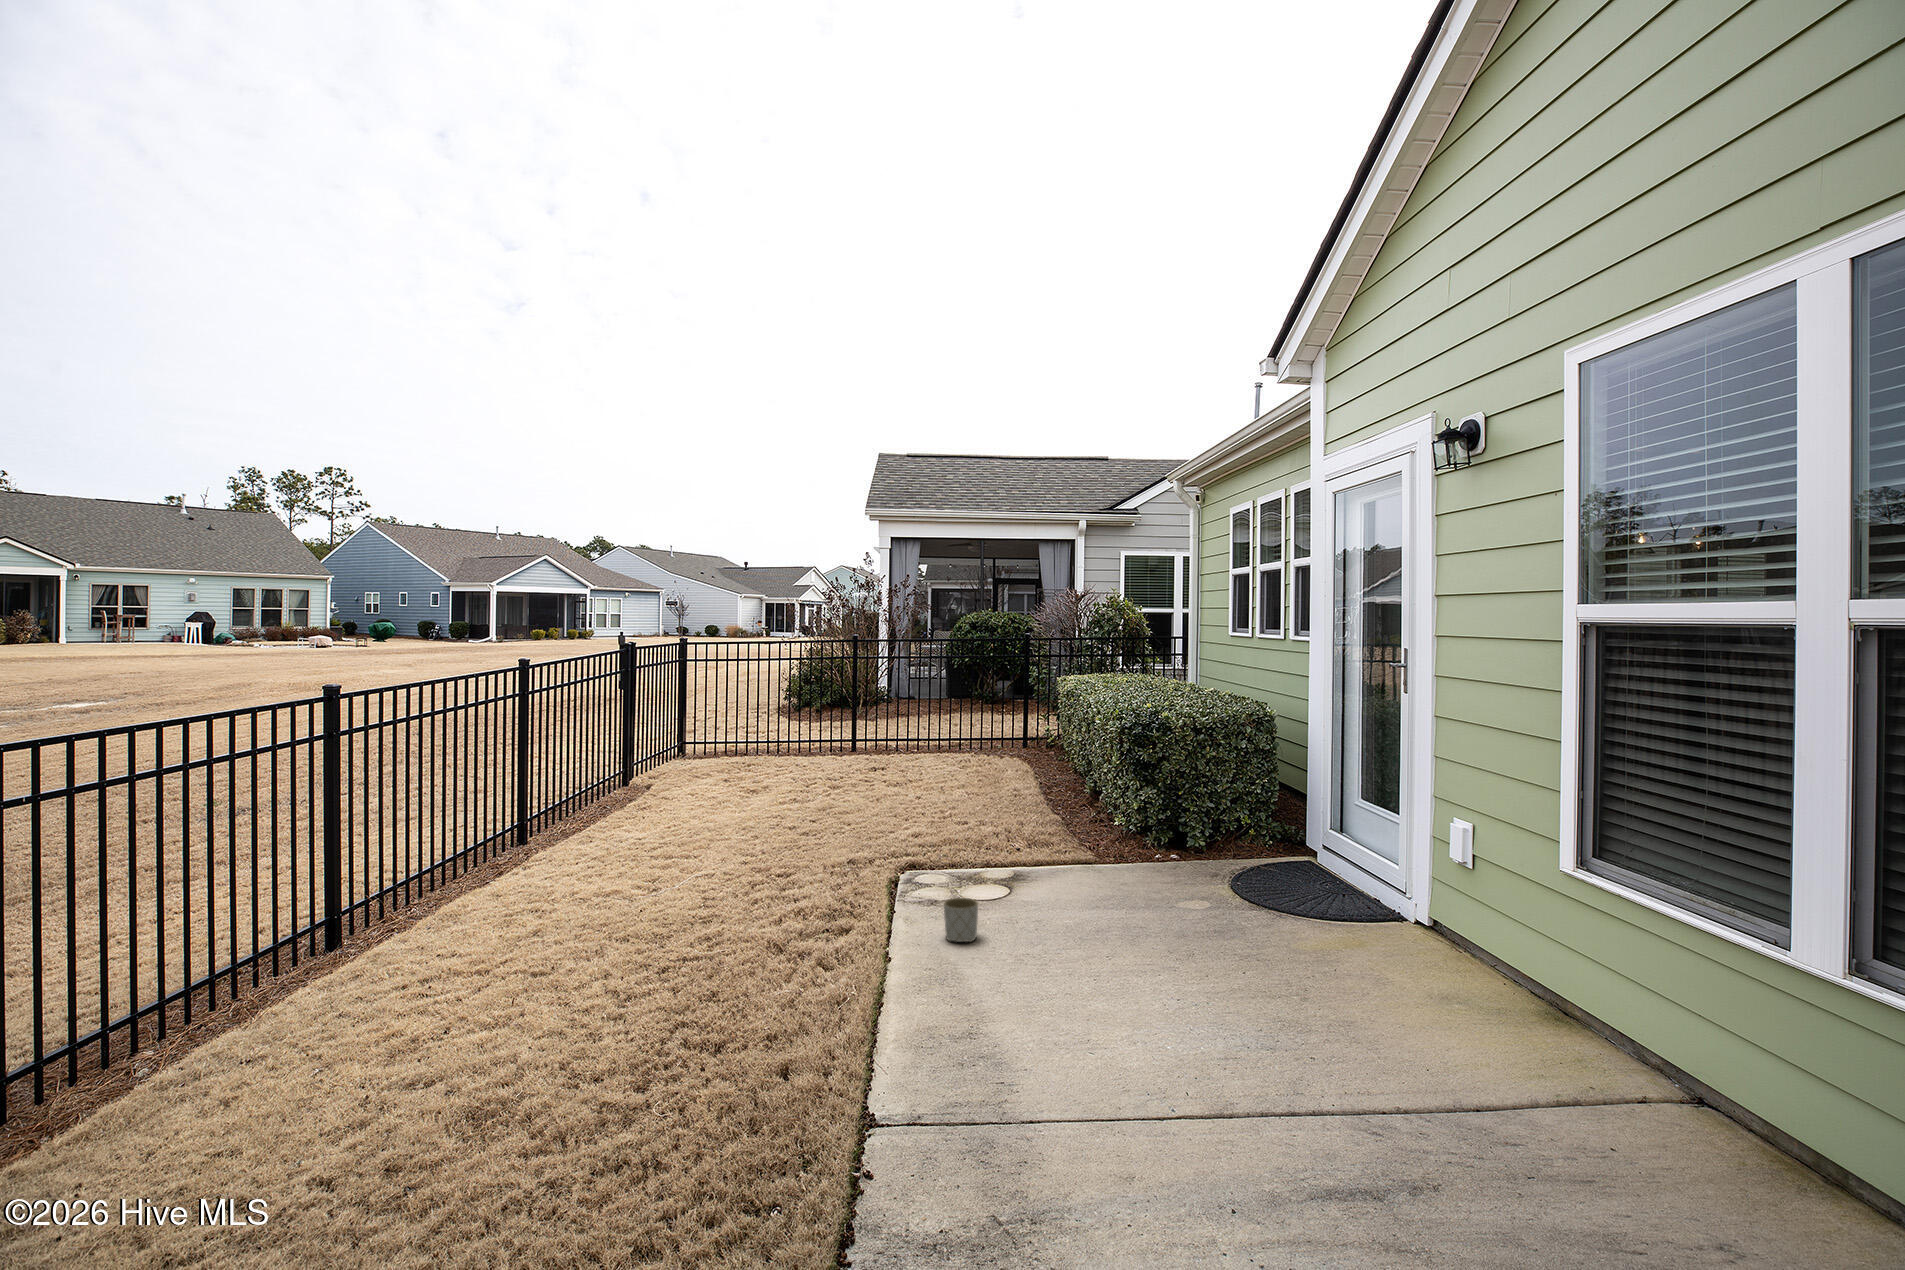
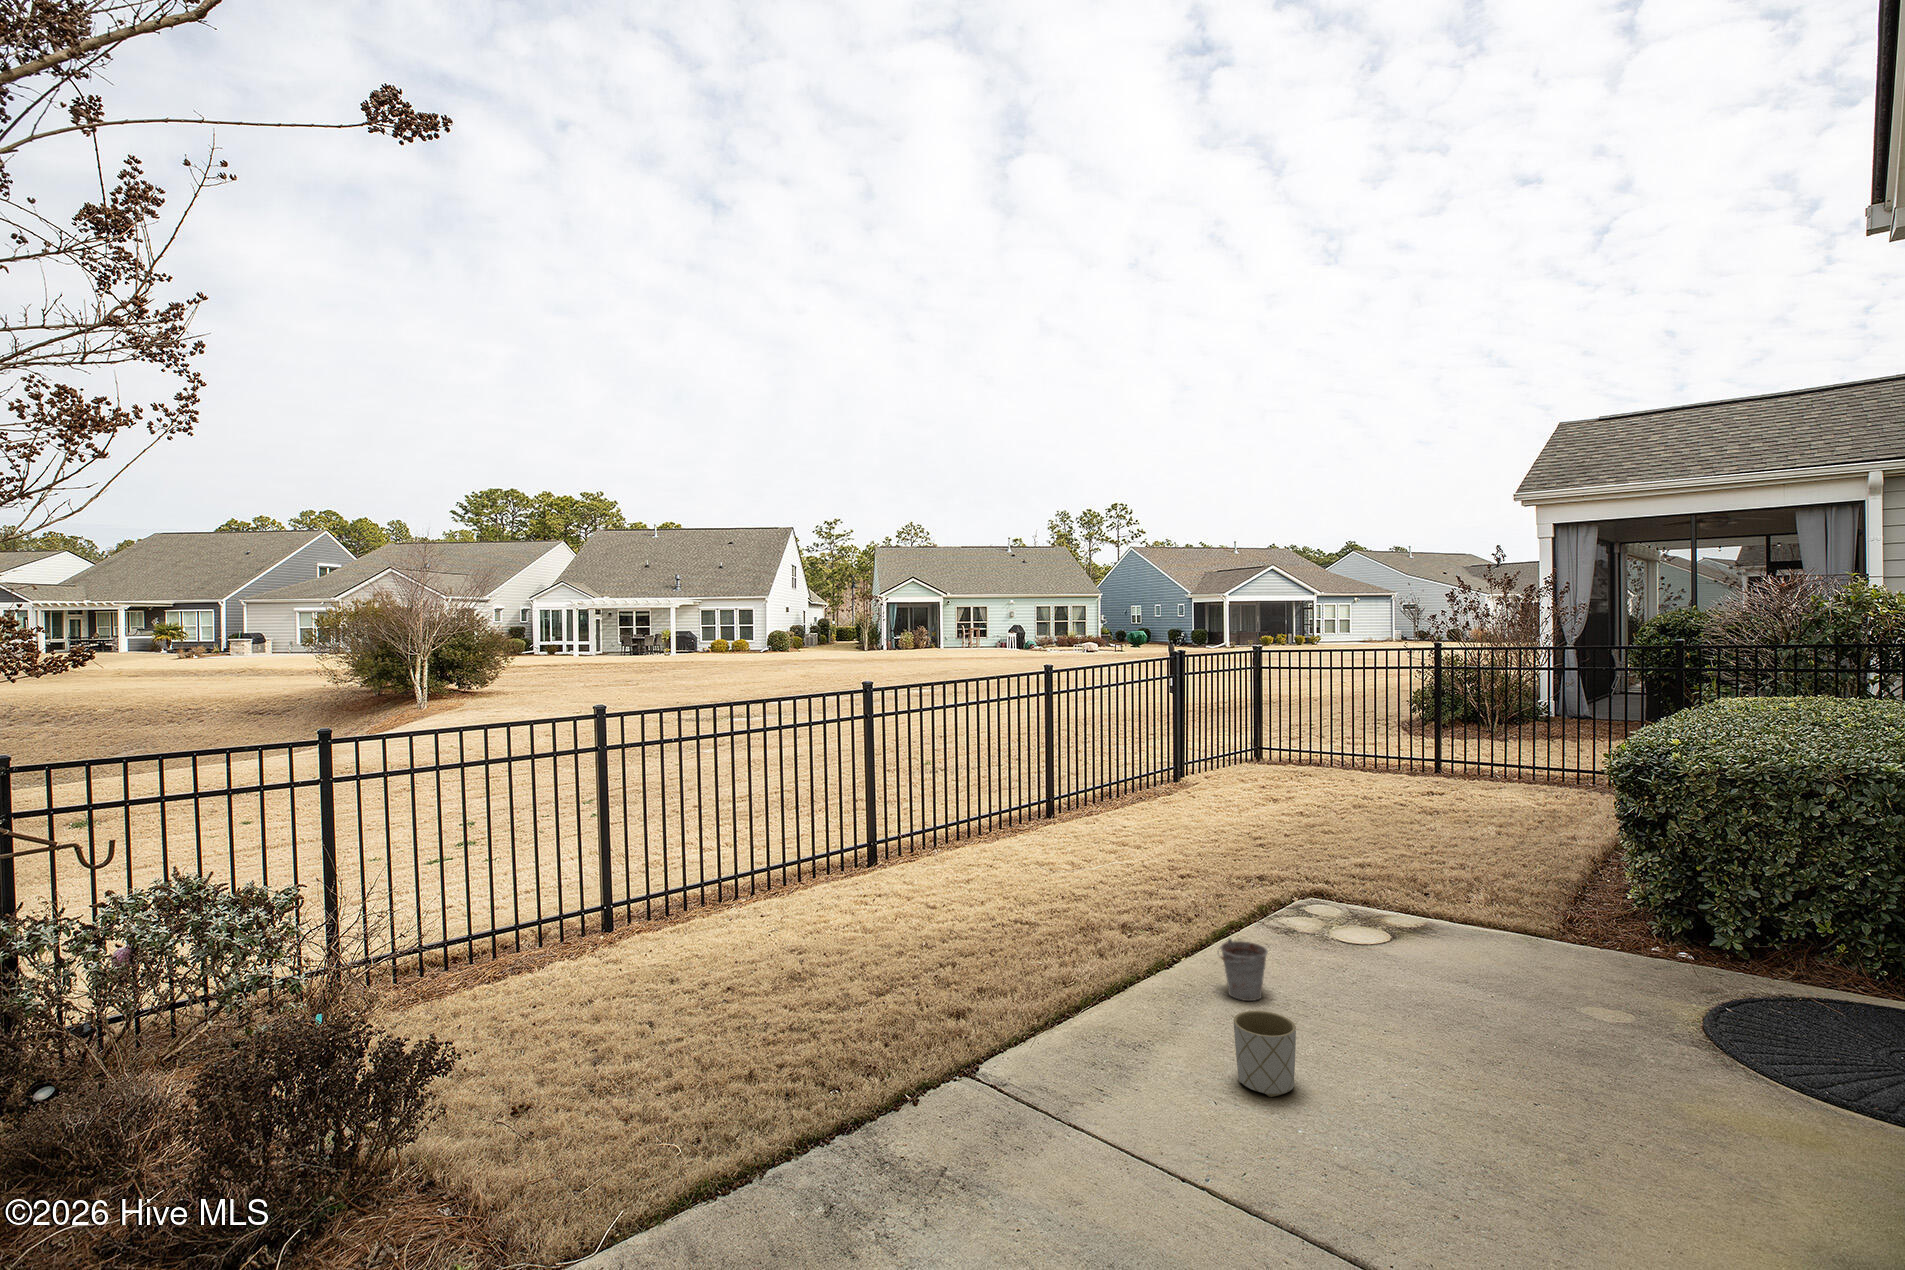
bucket: none [878,871,909,908] -> present [1218,939,1268,1001]

